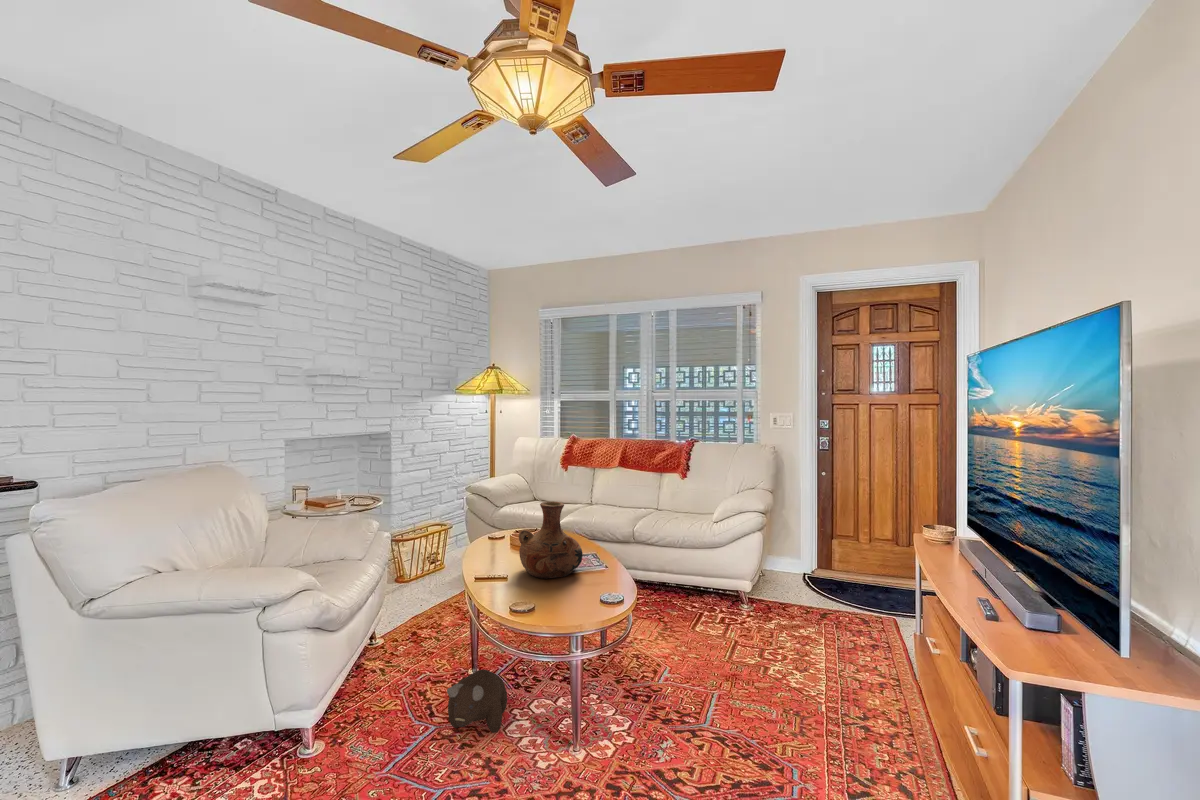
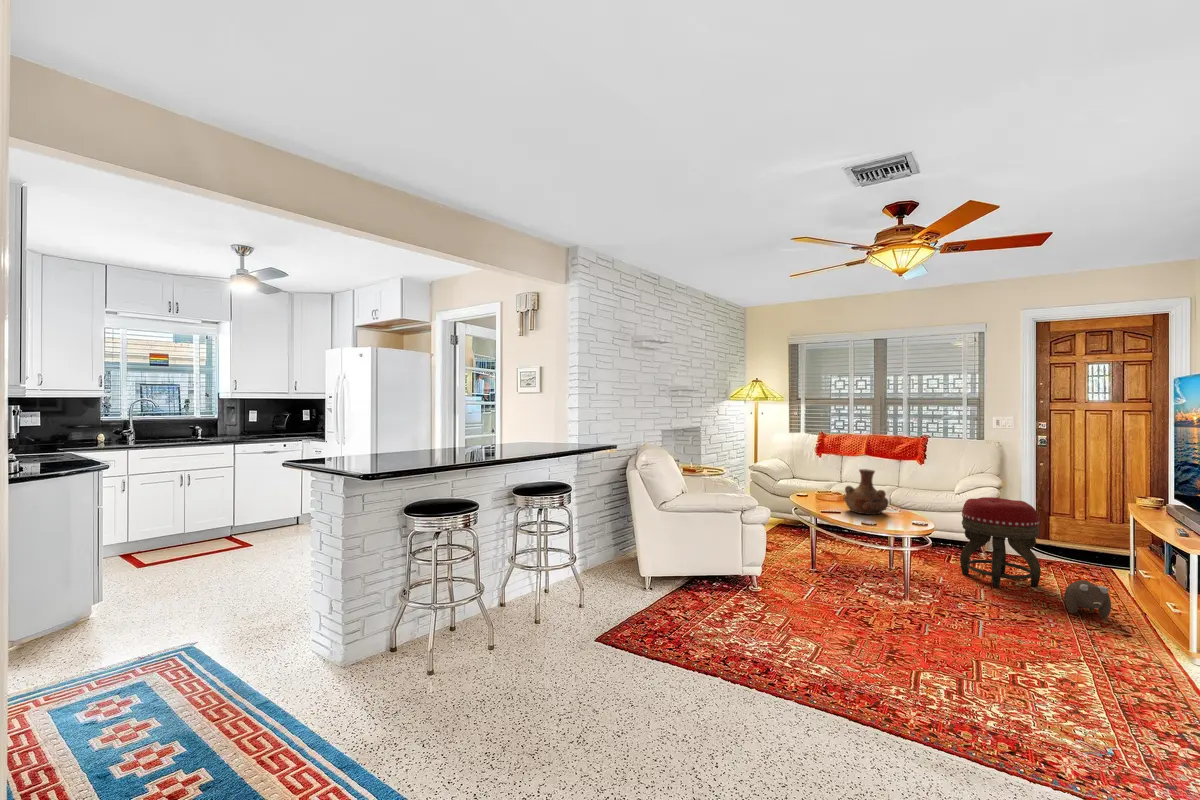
footstool: none [697,535,799,685] -> present [960,497,1041,588]
plush toy: present [447,669,507,733] -> present [1064,580,1111,618]

